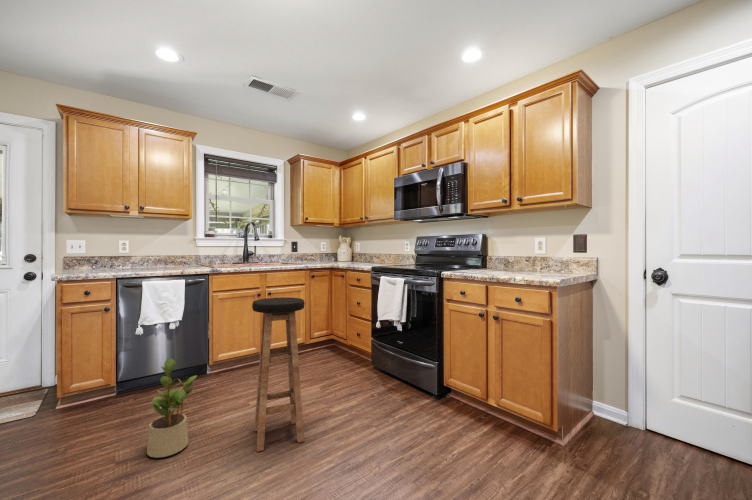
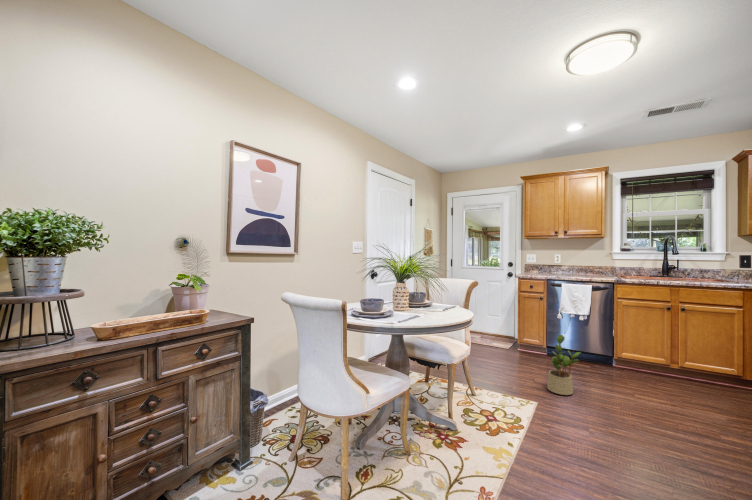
bar stool: present [252,297,305,452] -> none [616,308,672,438]

